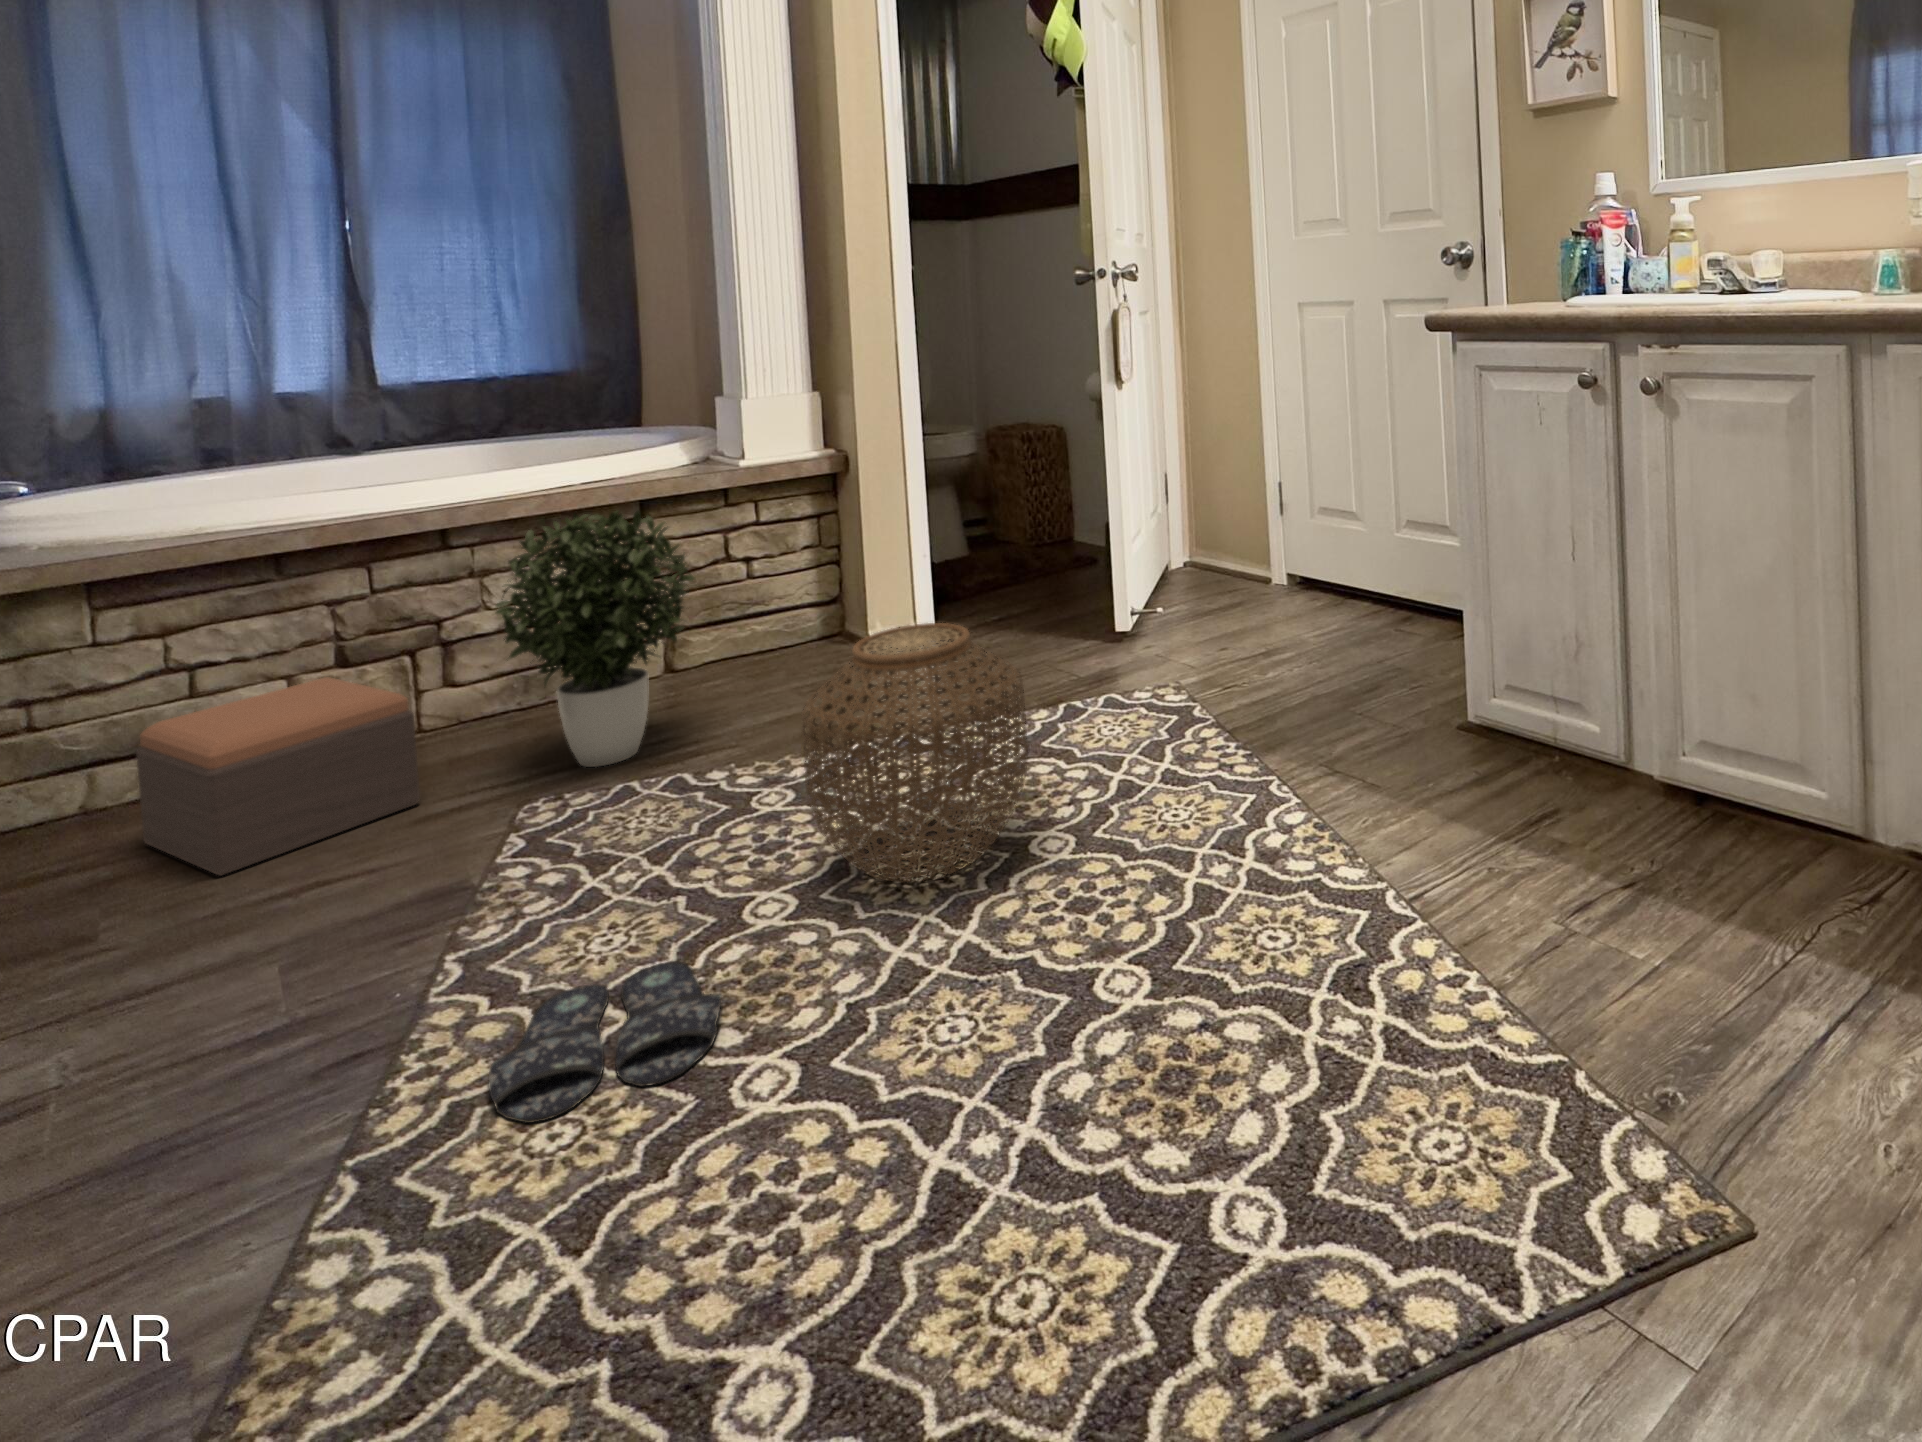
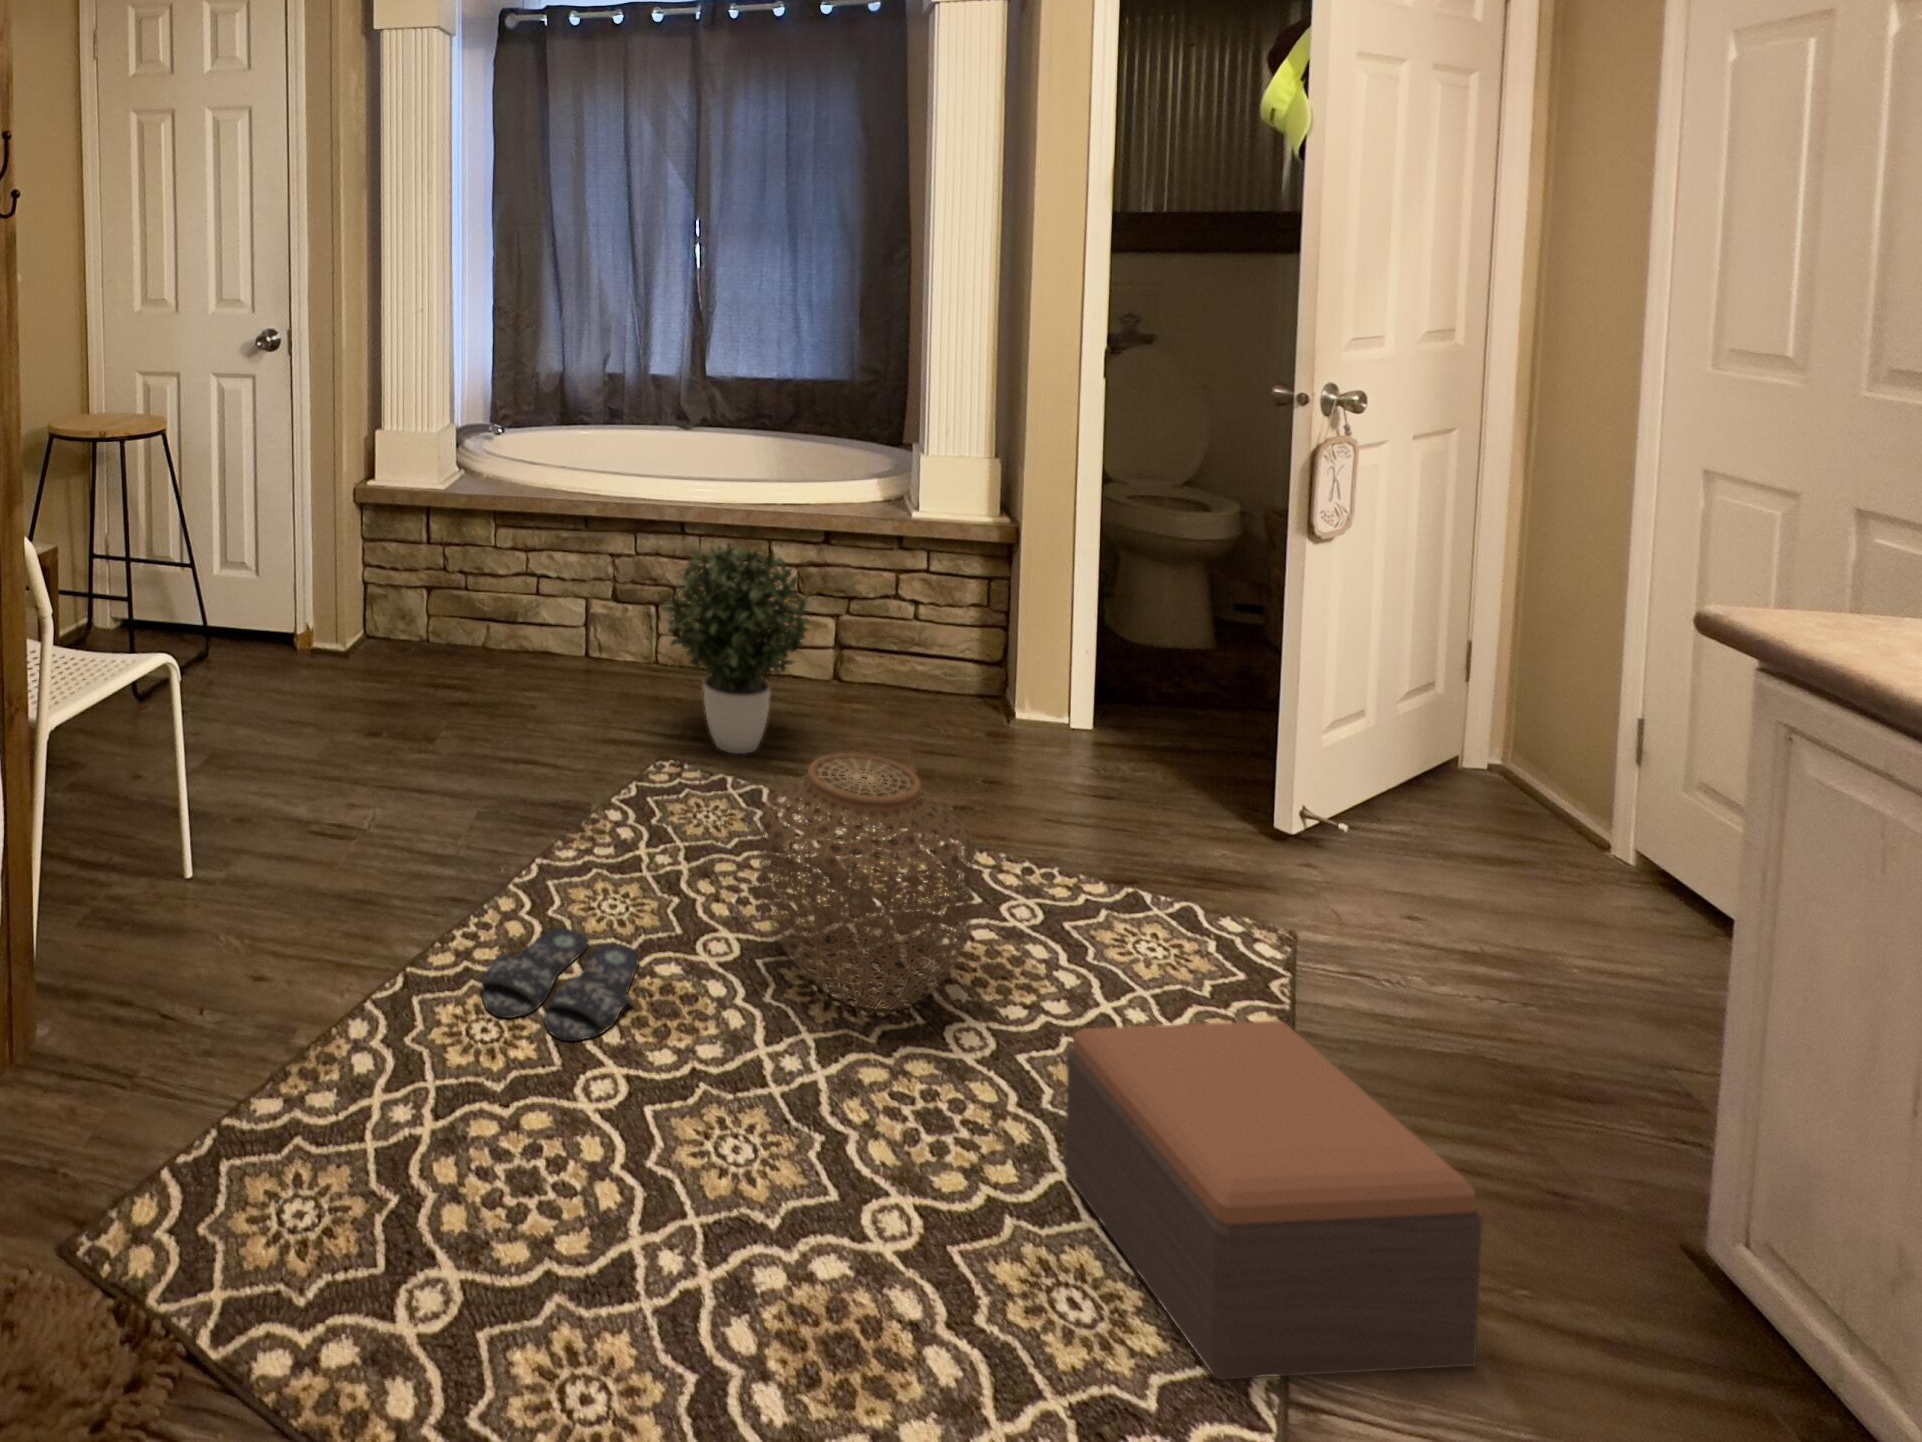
footstool: present [136,677,420,876] -> present [1065,1021,1482,1380]

